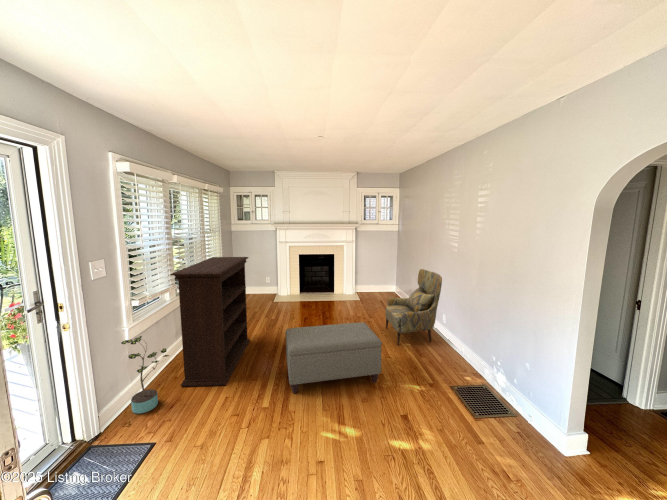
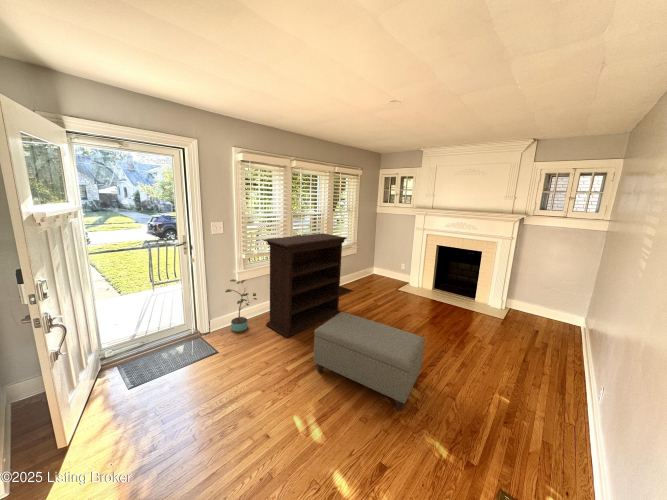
armchair: present [386,269,442,345] -> none [483,298,597,411]

